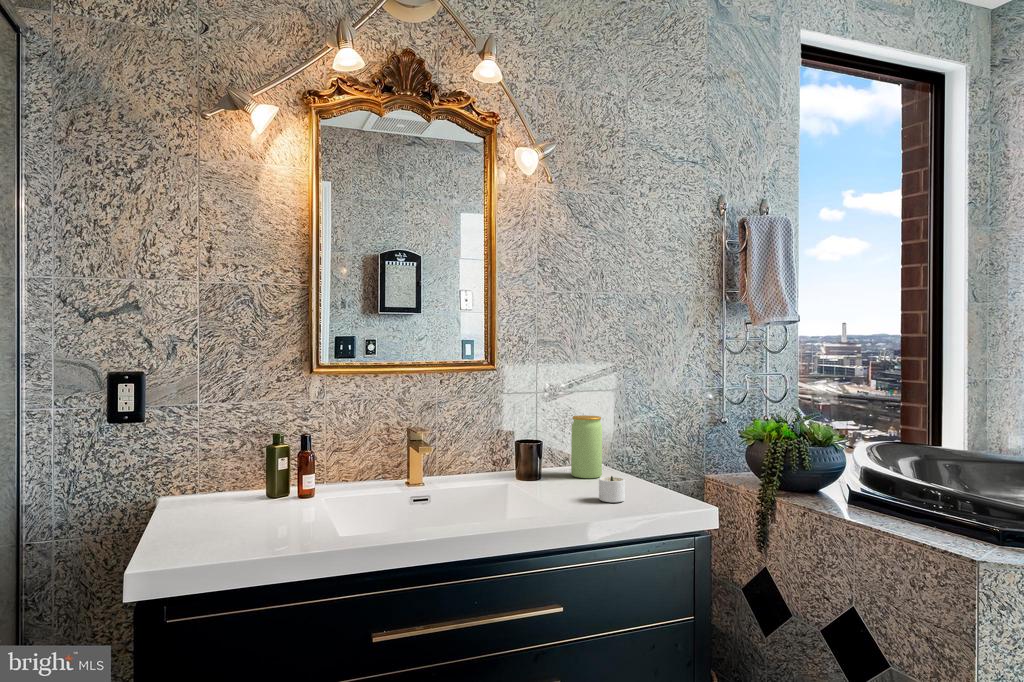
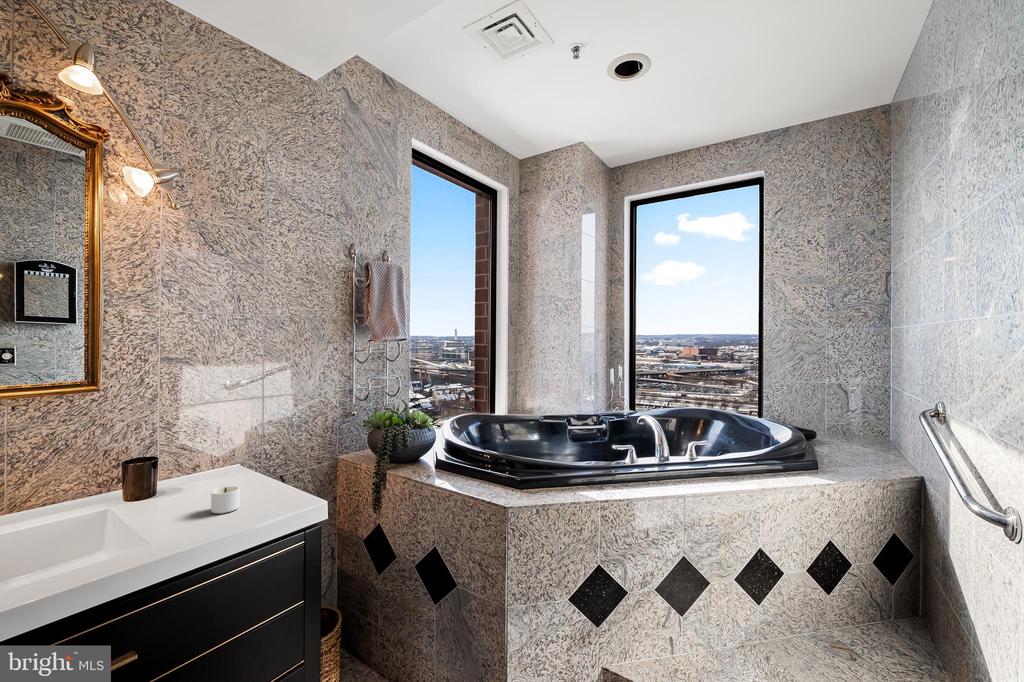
jar: present [571,415,602,478] -> none [198,425,233,485]

